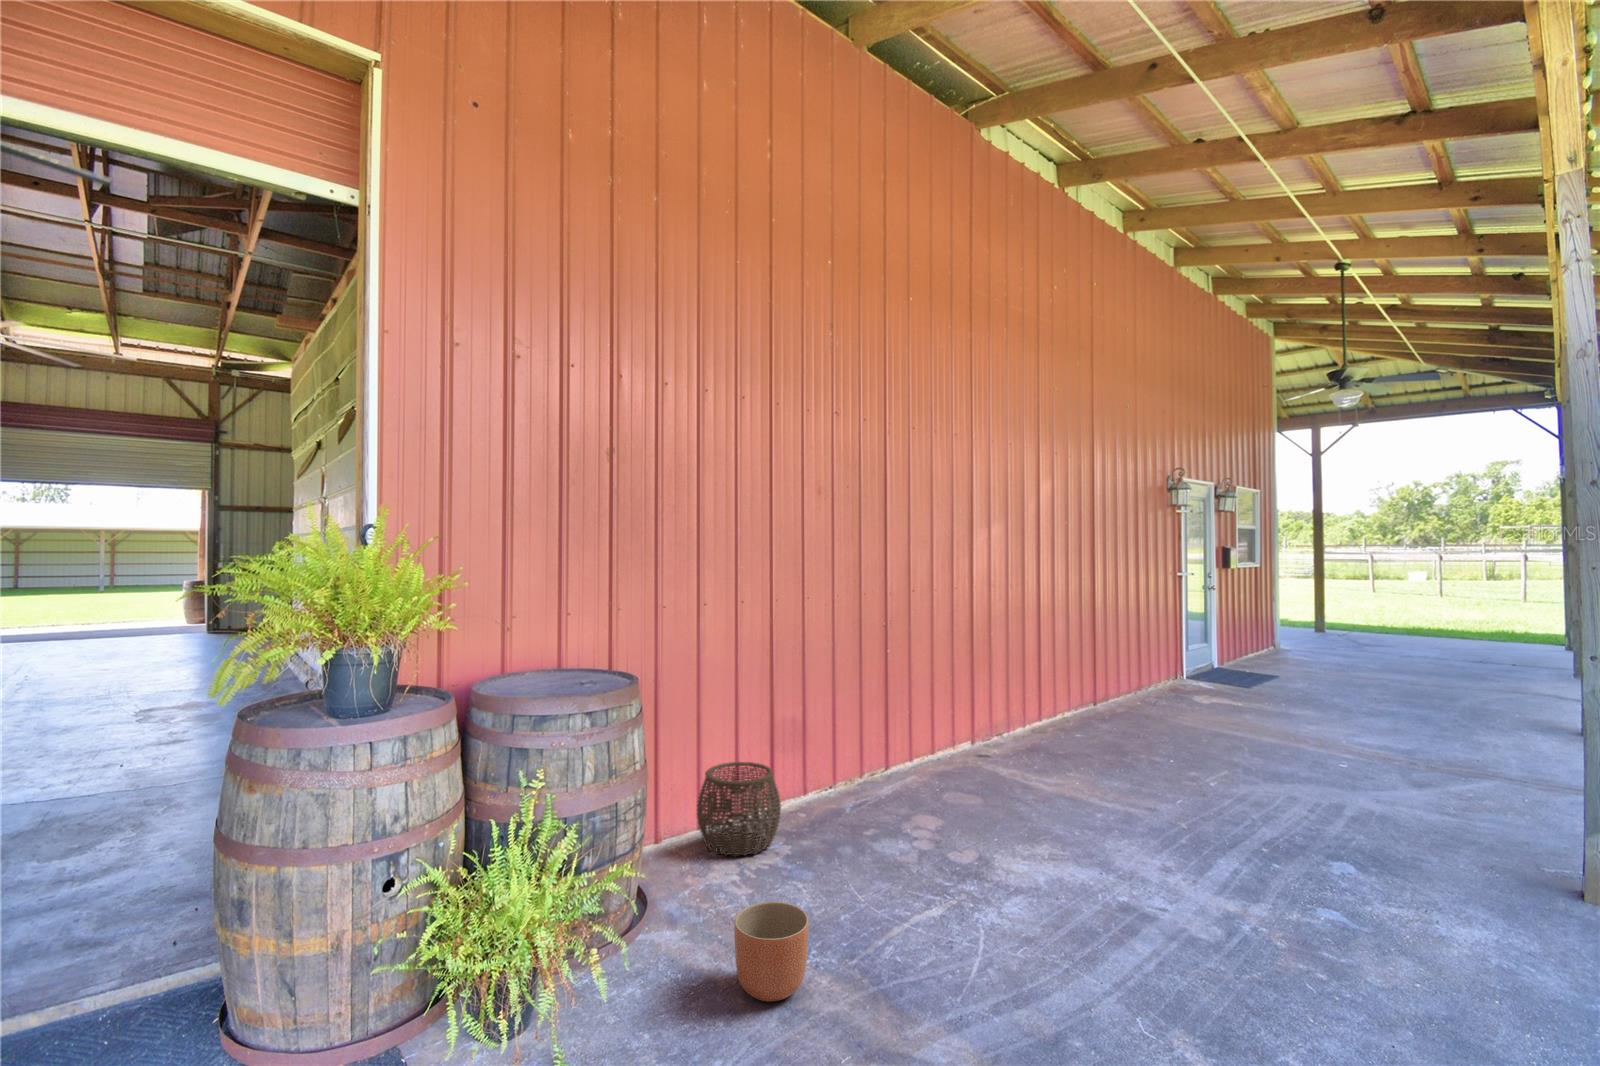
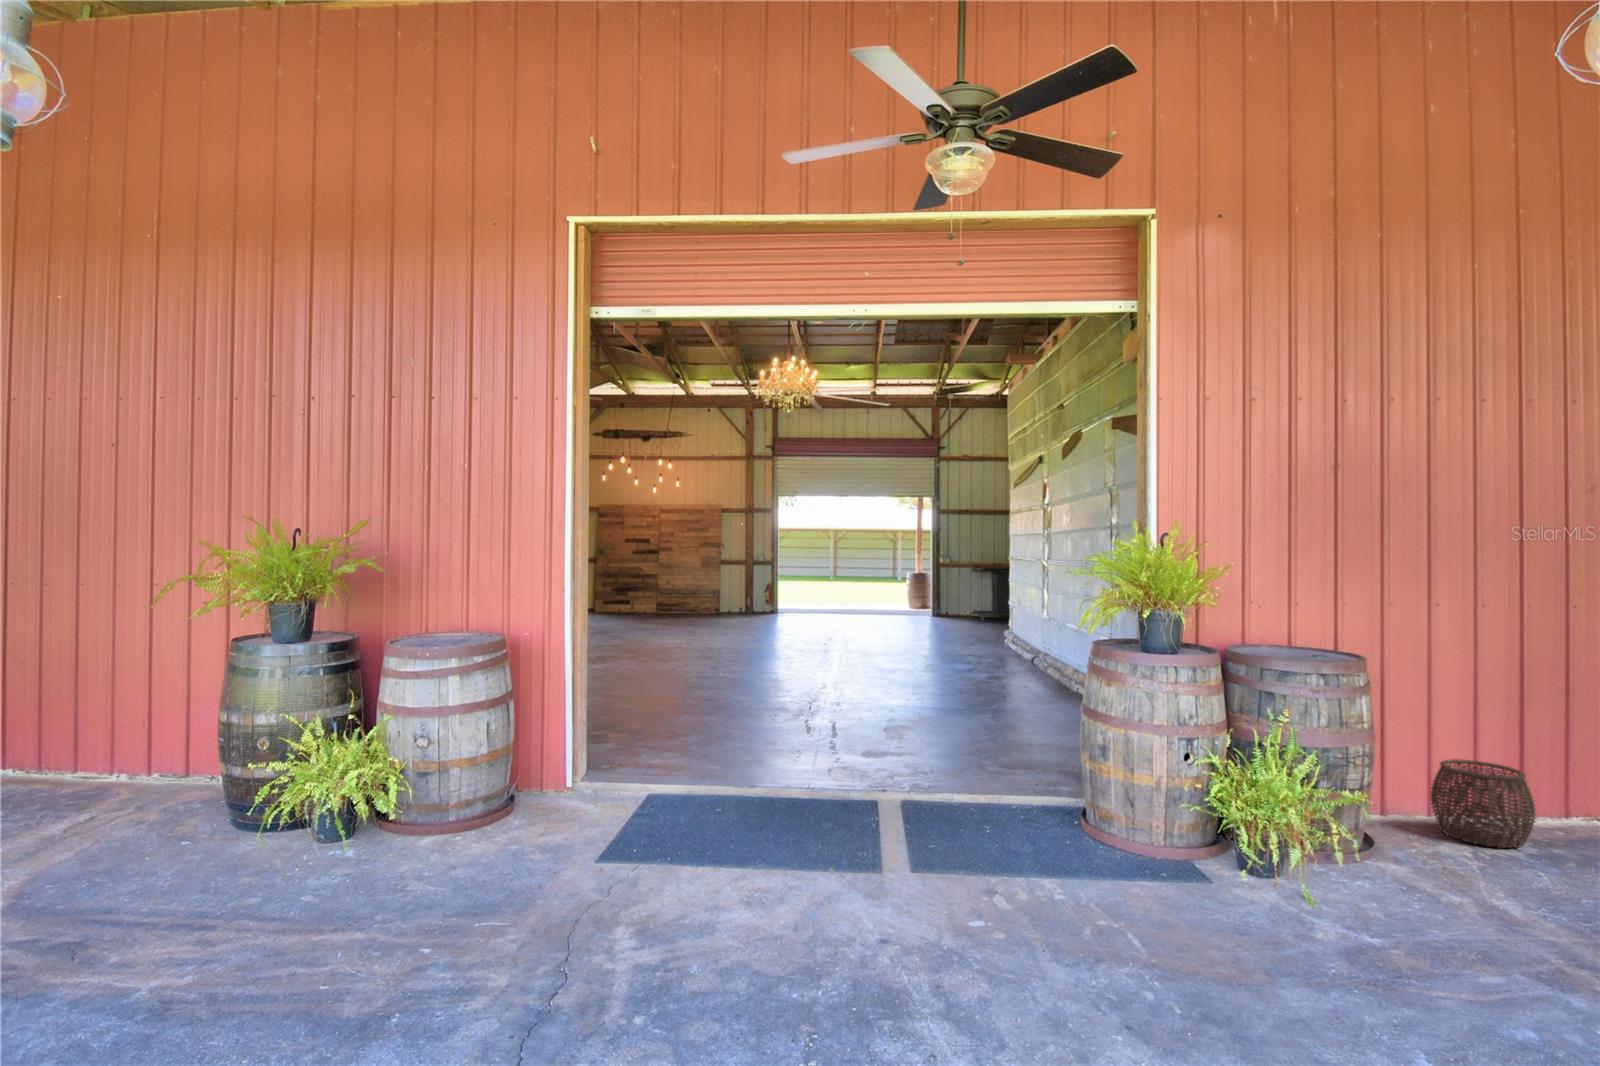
planter: present [734,902,809,1002] -> none [1463,853,1546,930]

